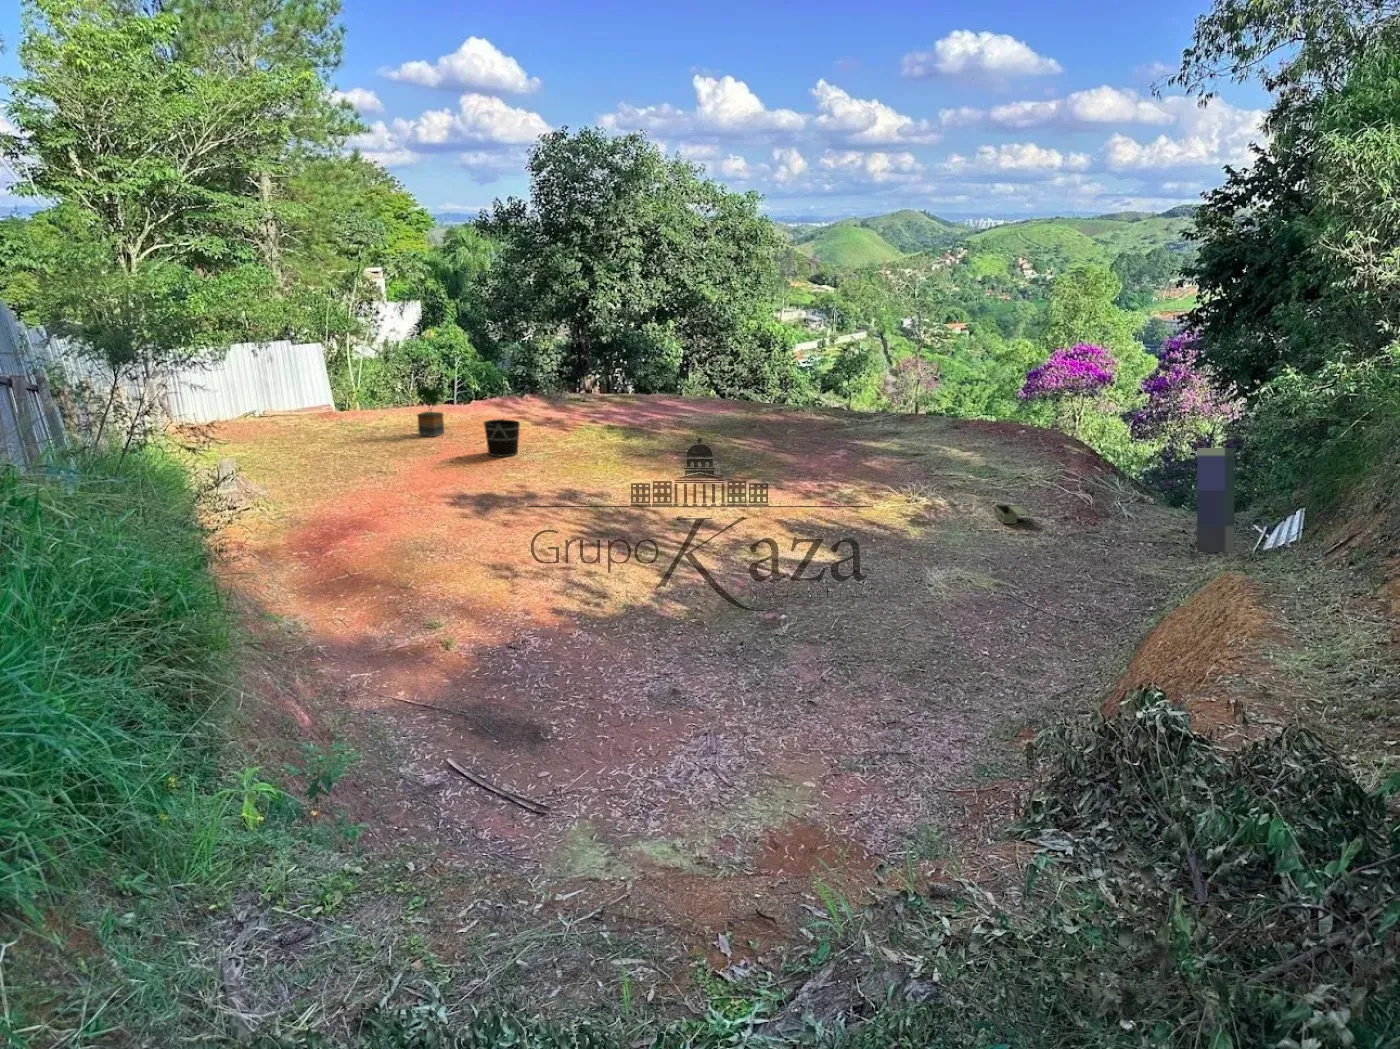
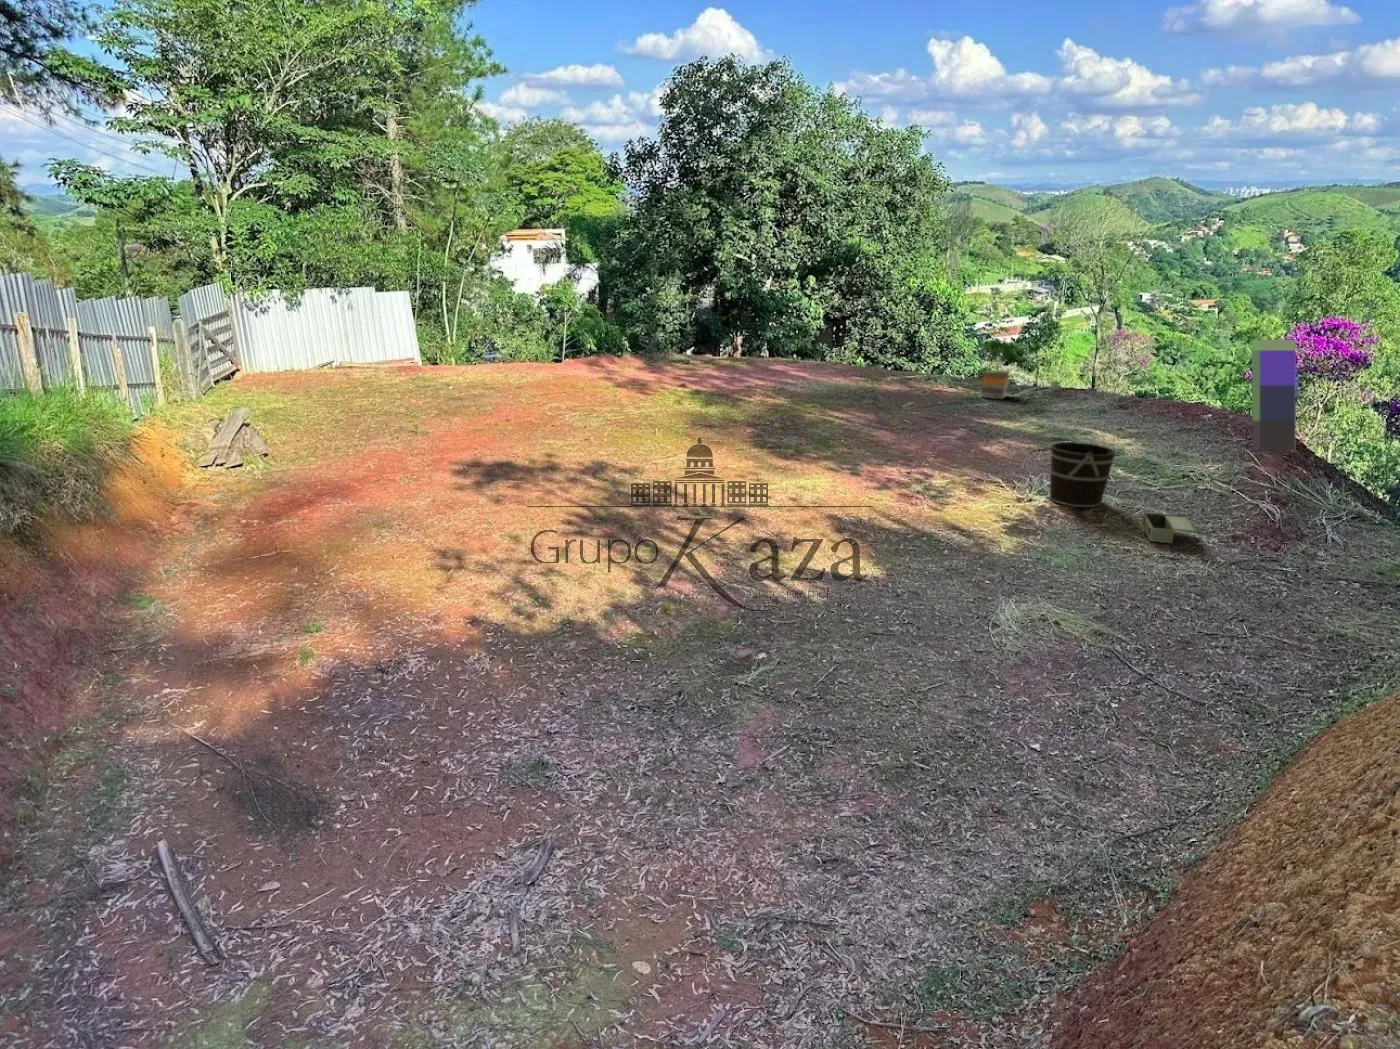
potted tree: present [416,386,446,437] -> present [981,340,1019,399]
bucket: present [484,419,520,457] -> present [1050,441,1115,507]

